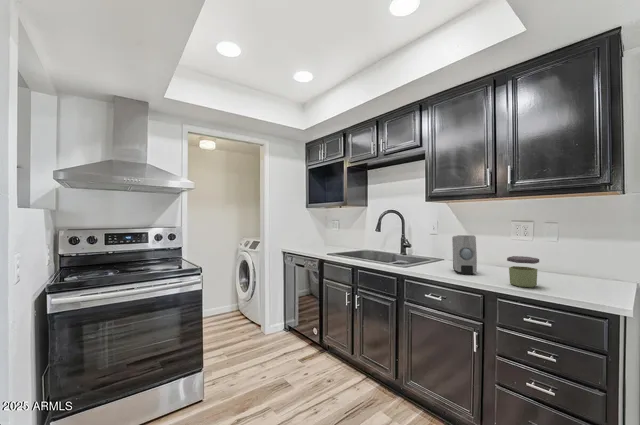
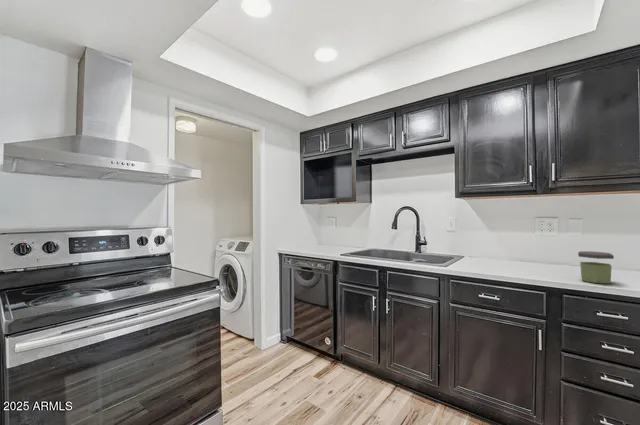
soap dispenser: present [452,235,477,274] -> none [495,231,530,272]

